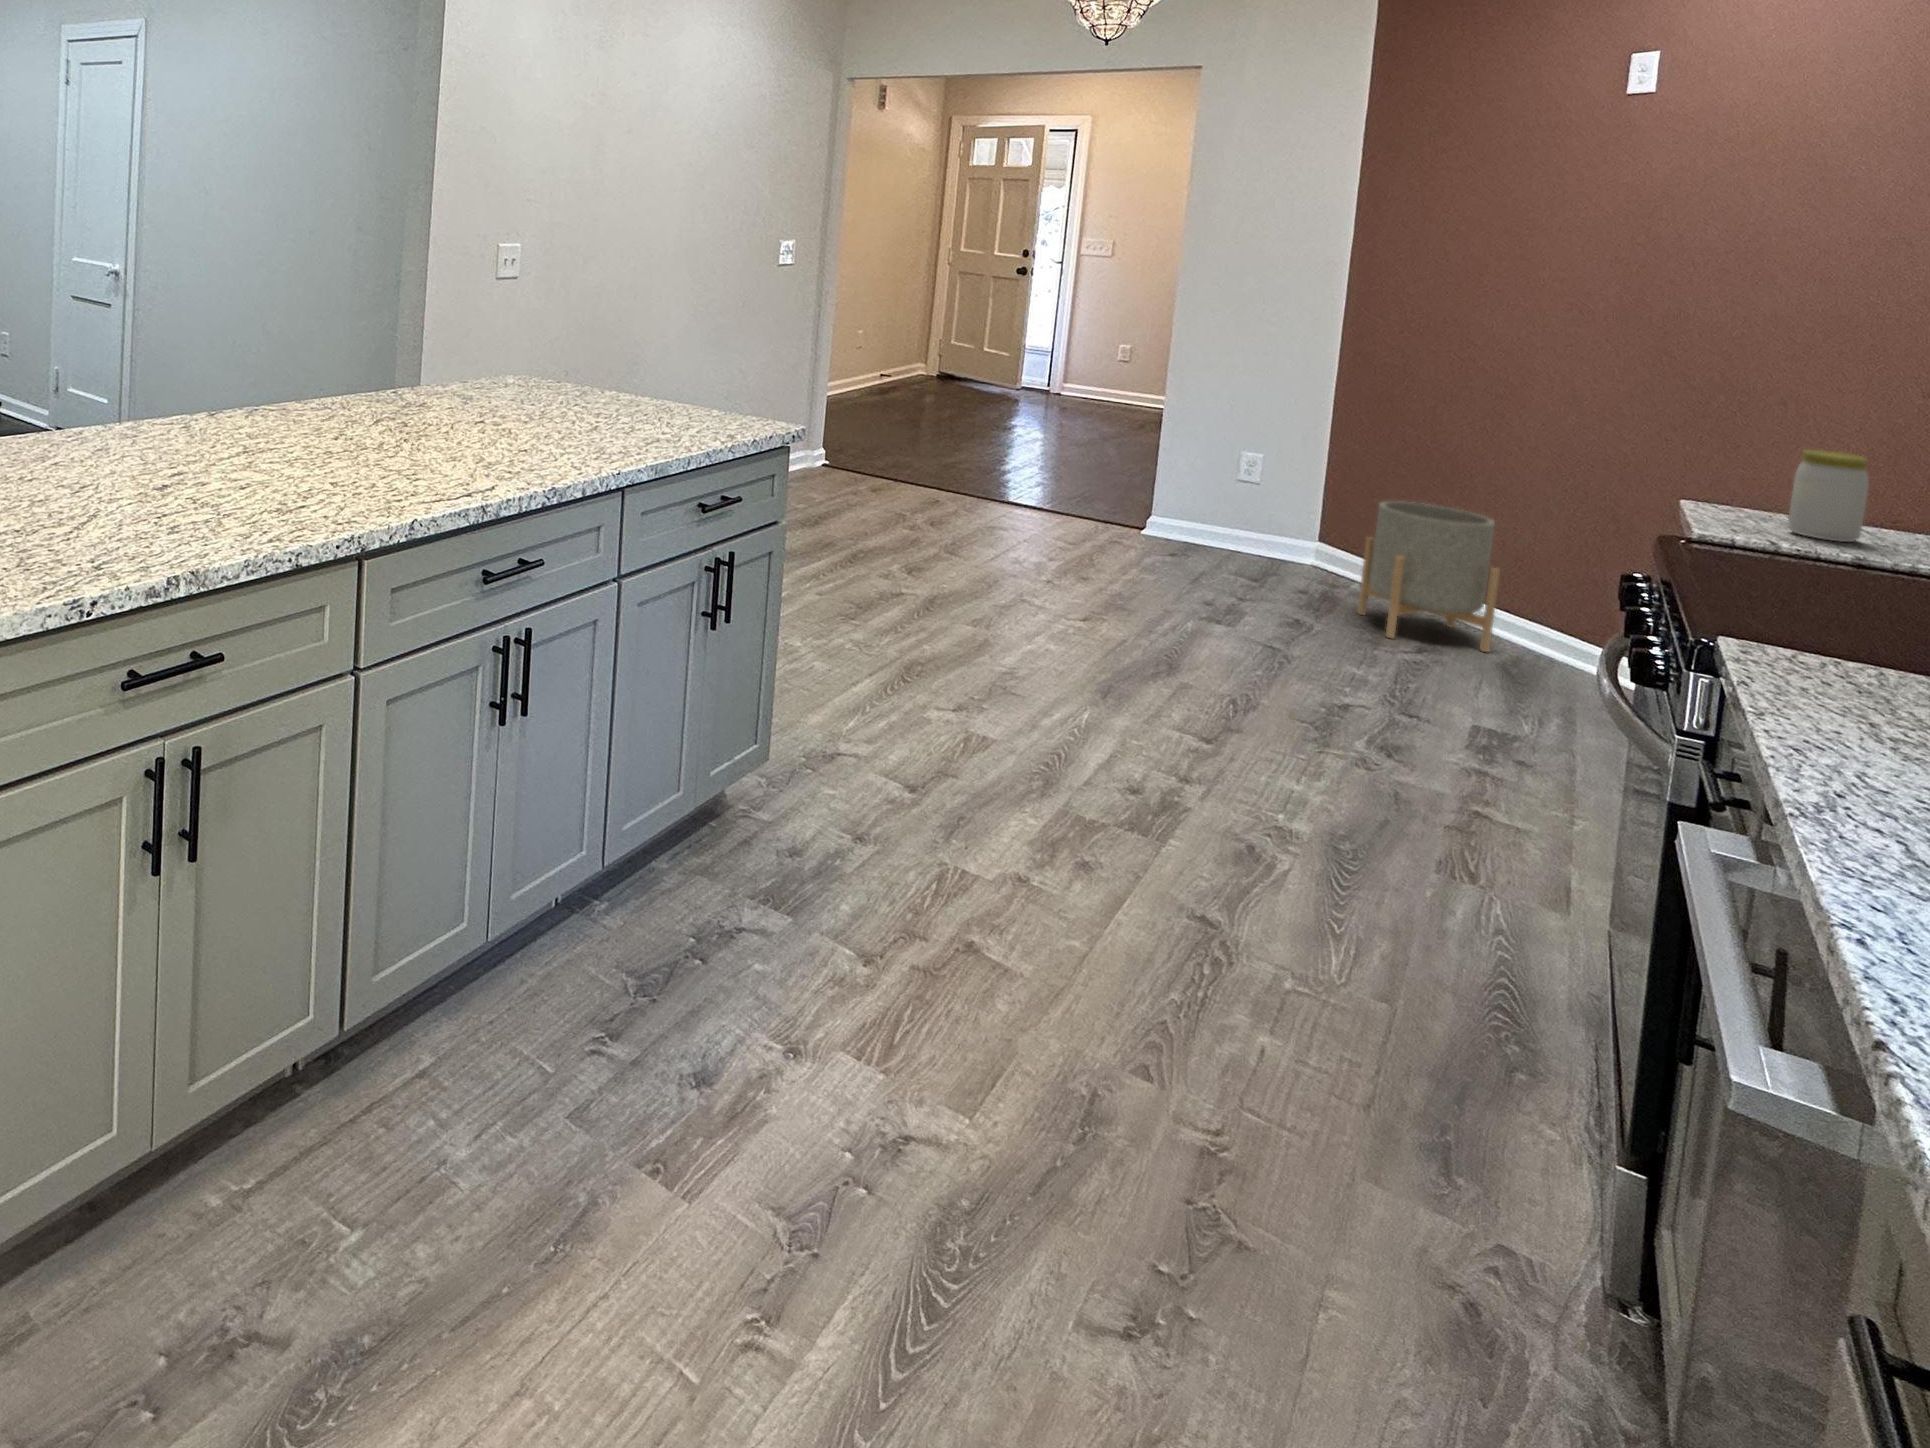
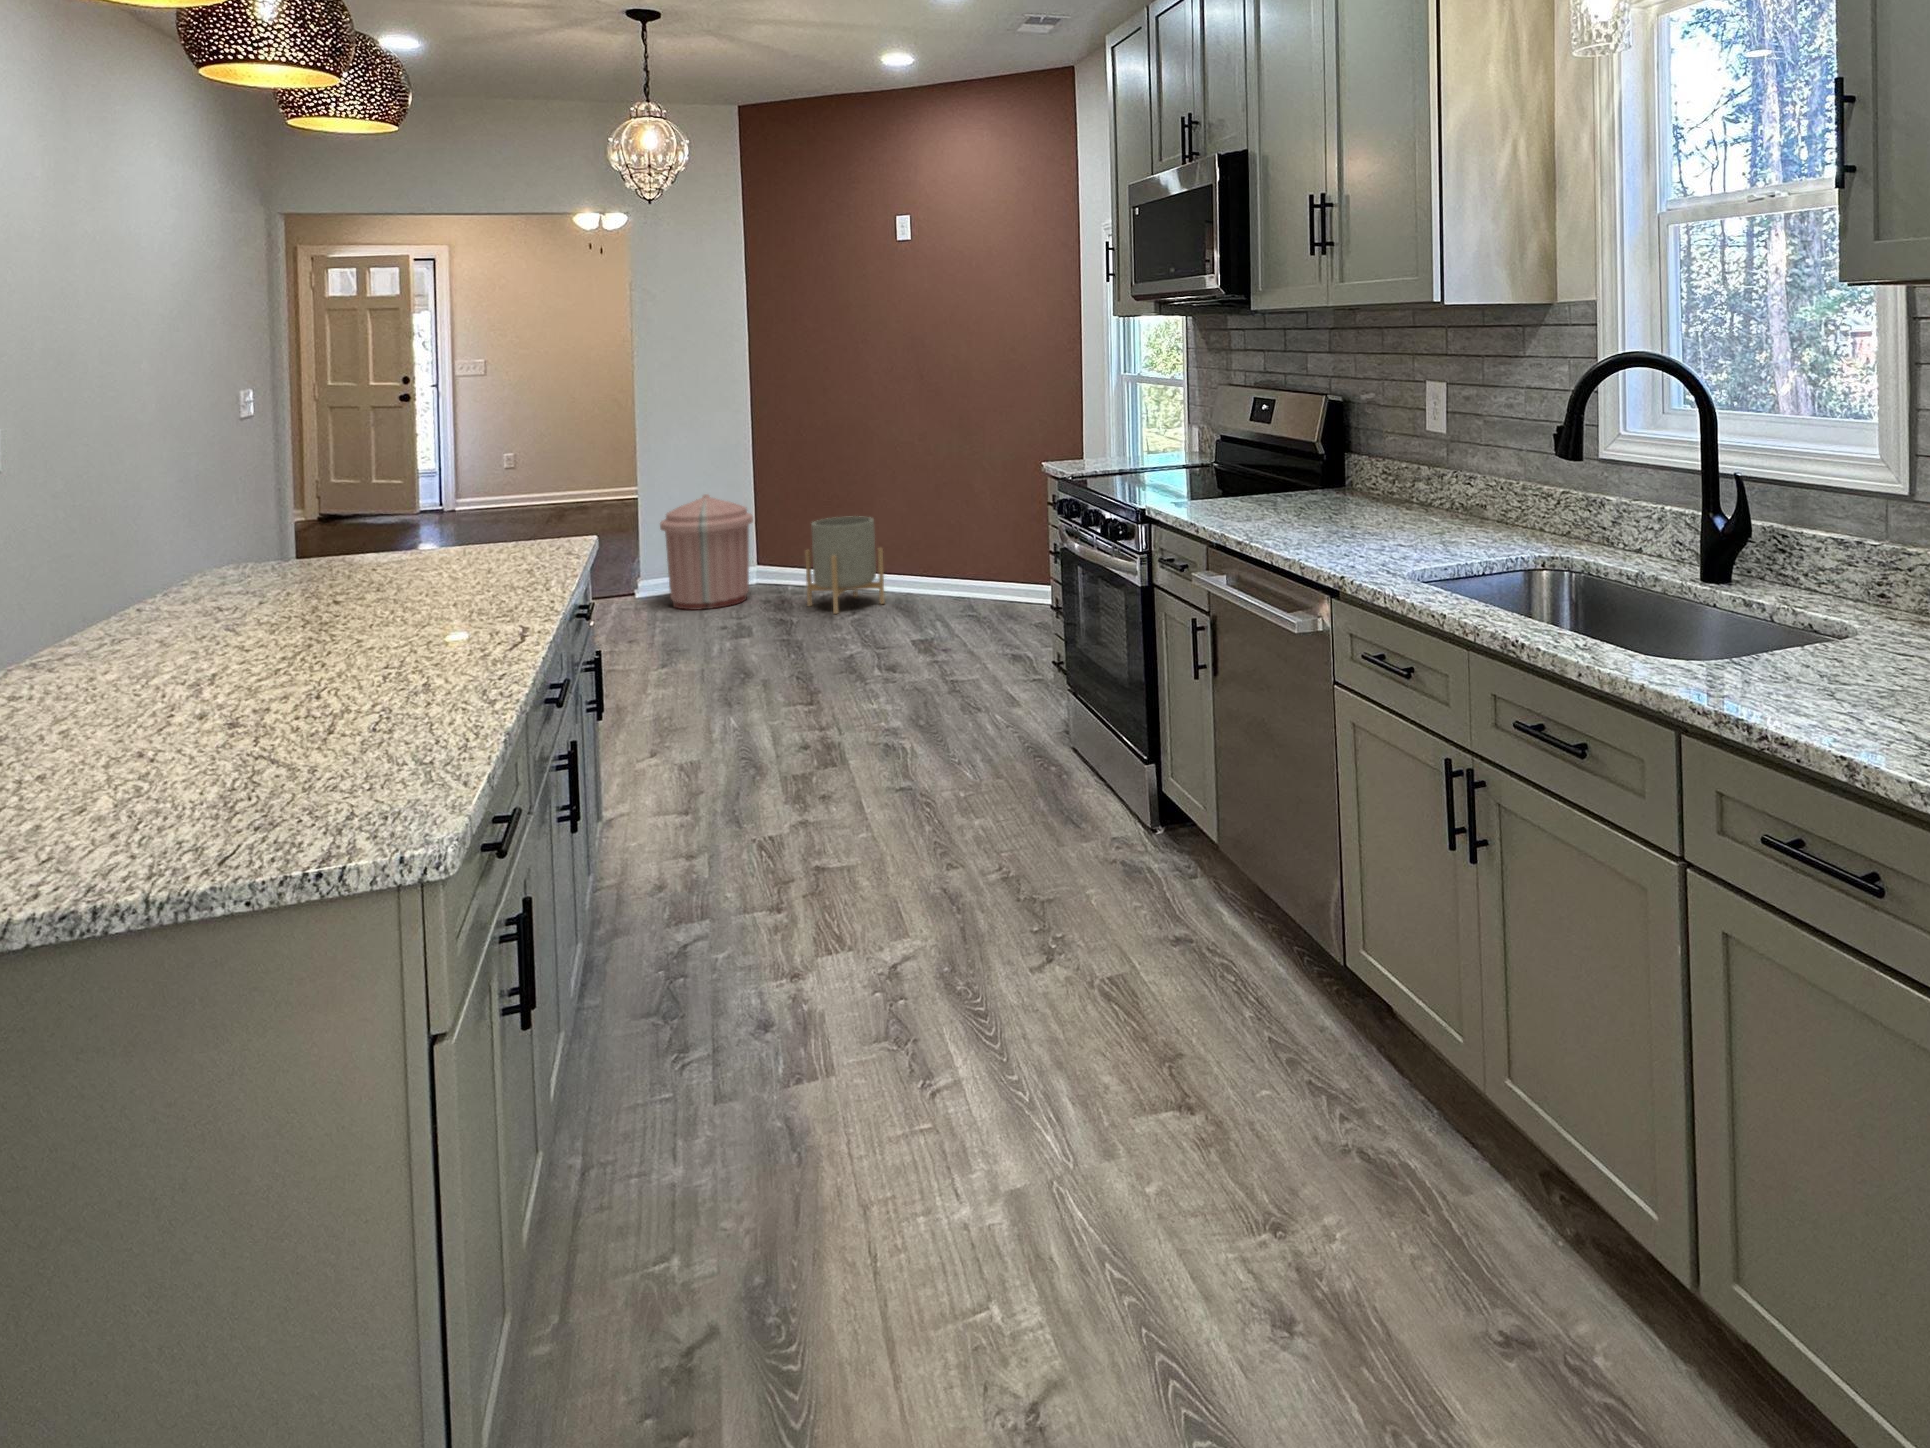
trash can: none [1173,429,1309,577] -> present [660,494,753,610]
jar: present [1788,450,1869,542] -> none [1074,425,1099,469]

